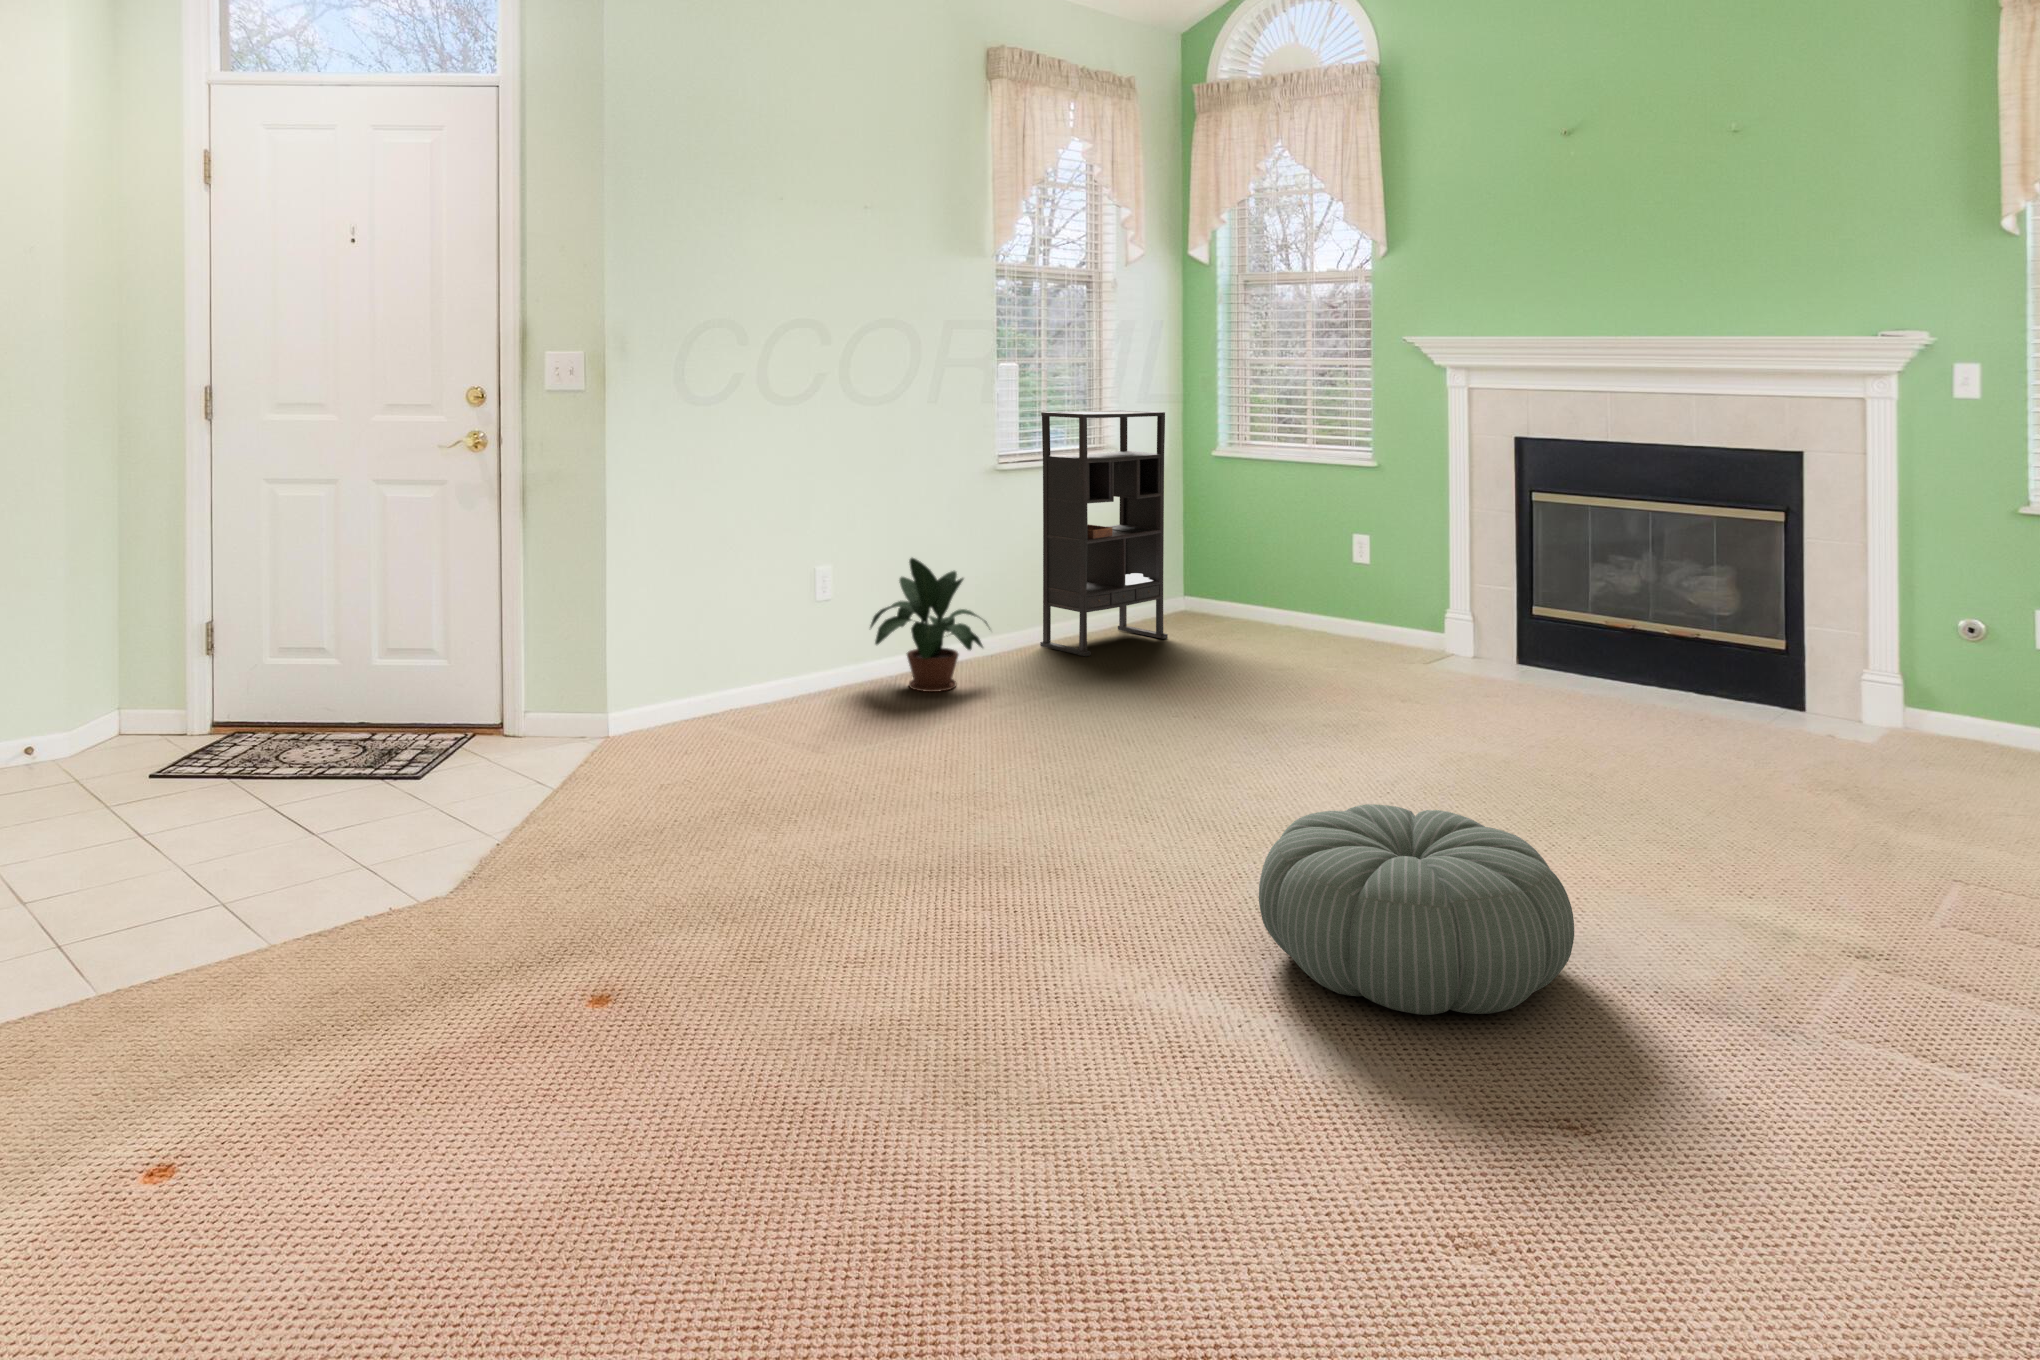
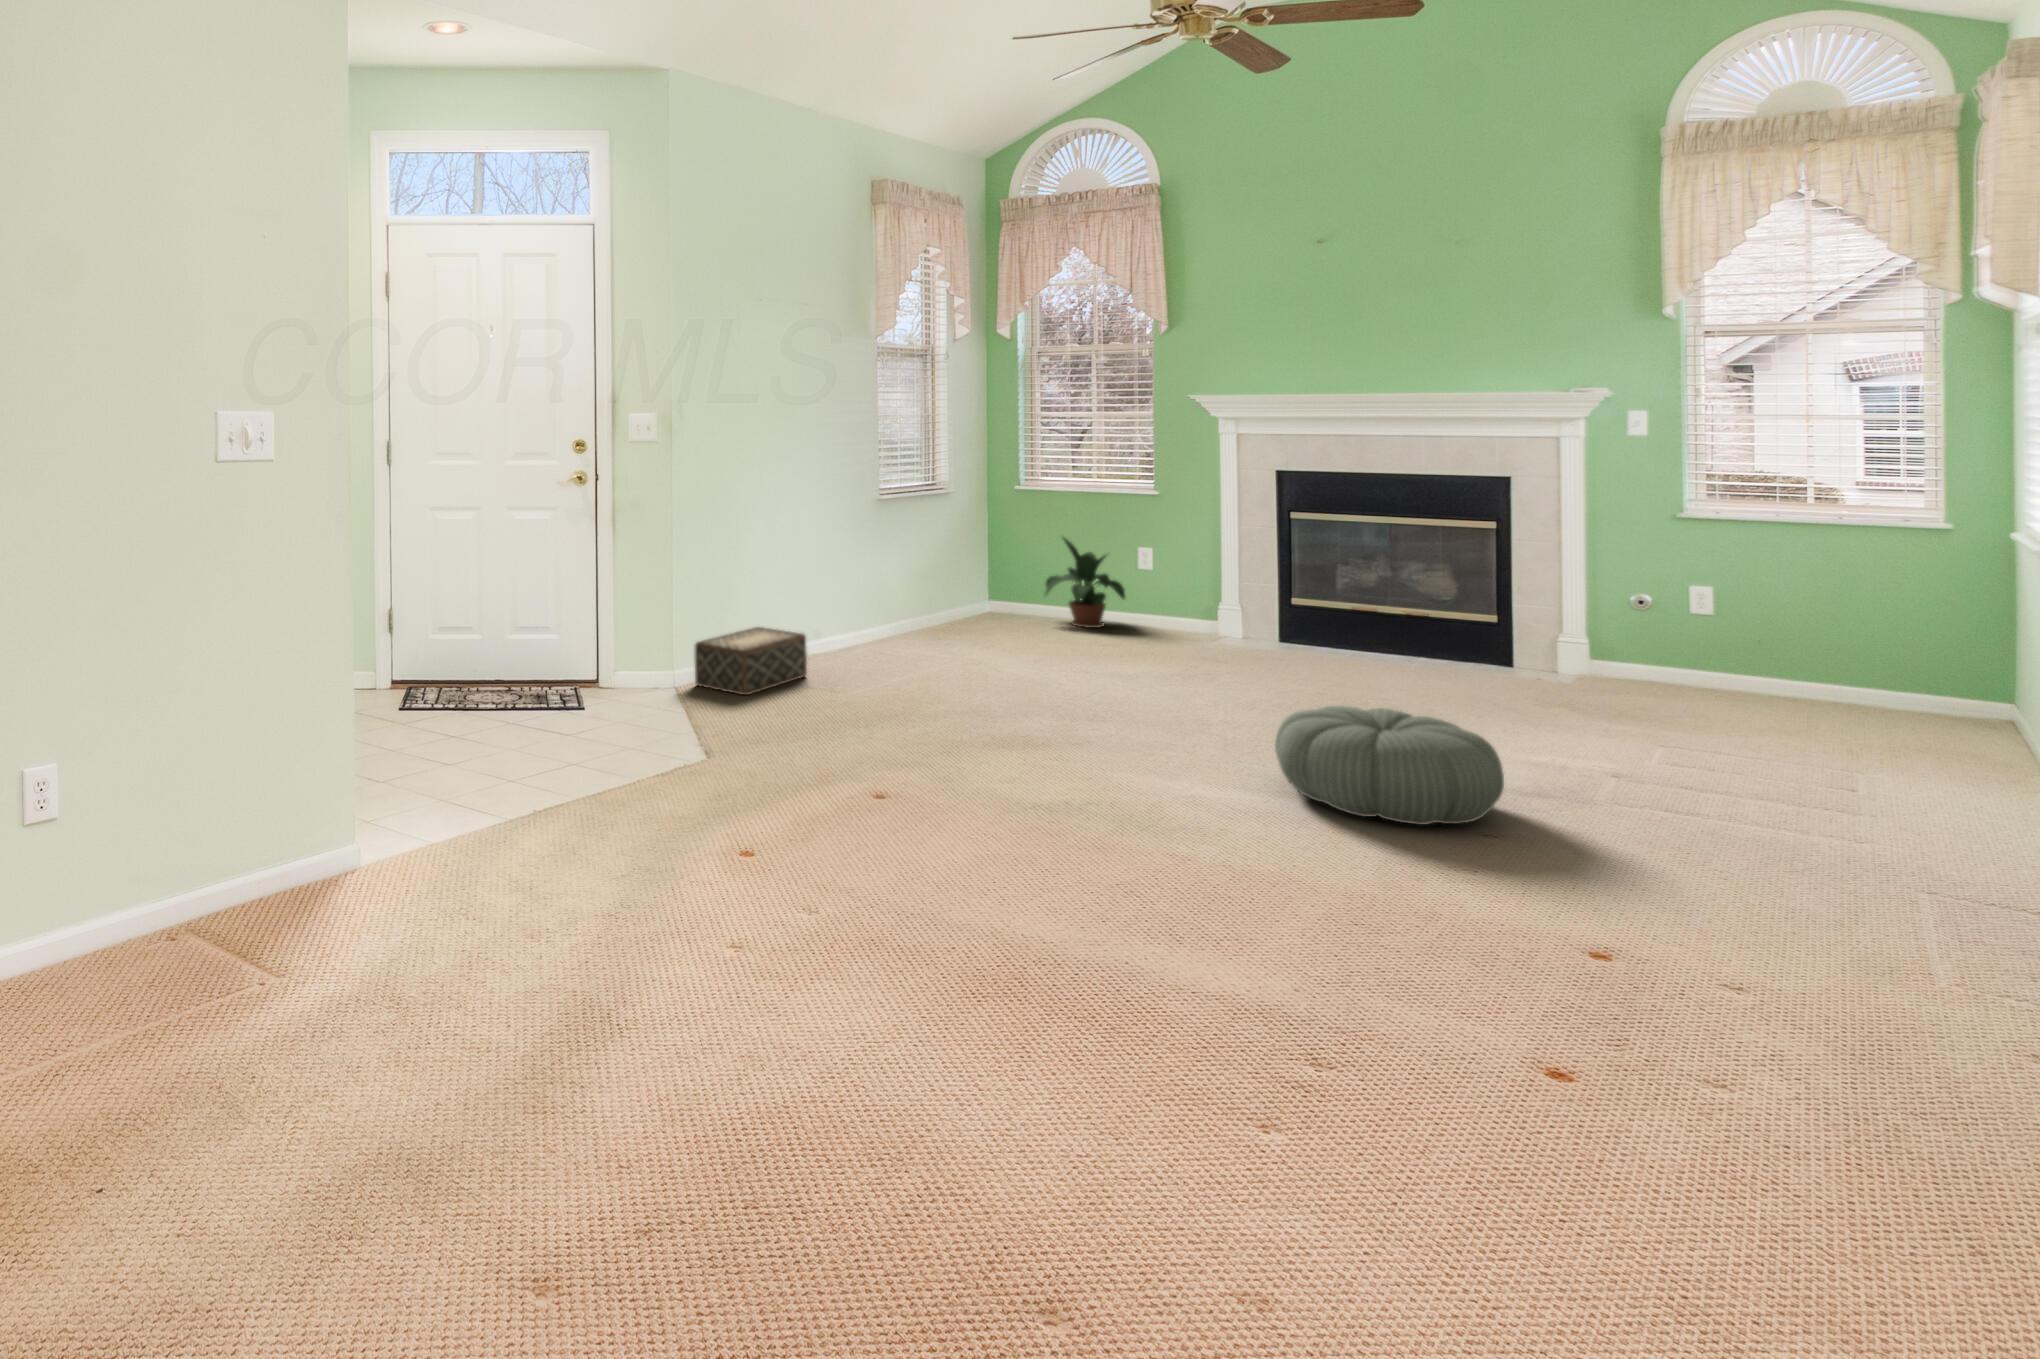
bookshelf: present [1040,410,1168,656] -> none [906,449,998,634]
potted plant: present [870,558,990,692] -> present [1044,538,1125,628]
woven basket: none [638,650,810,751] -> present [694,627,807,695]

